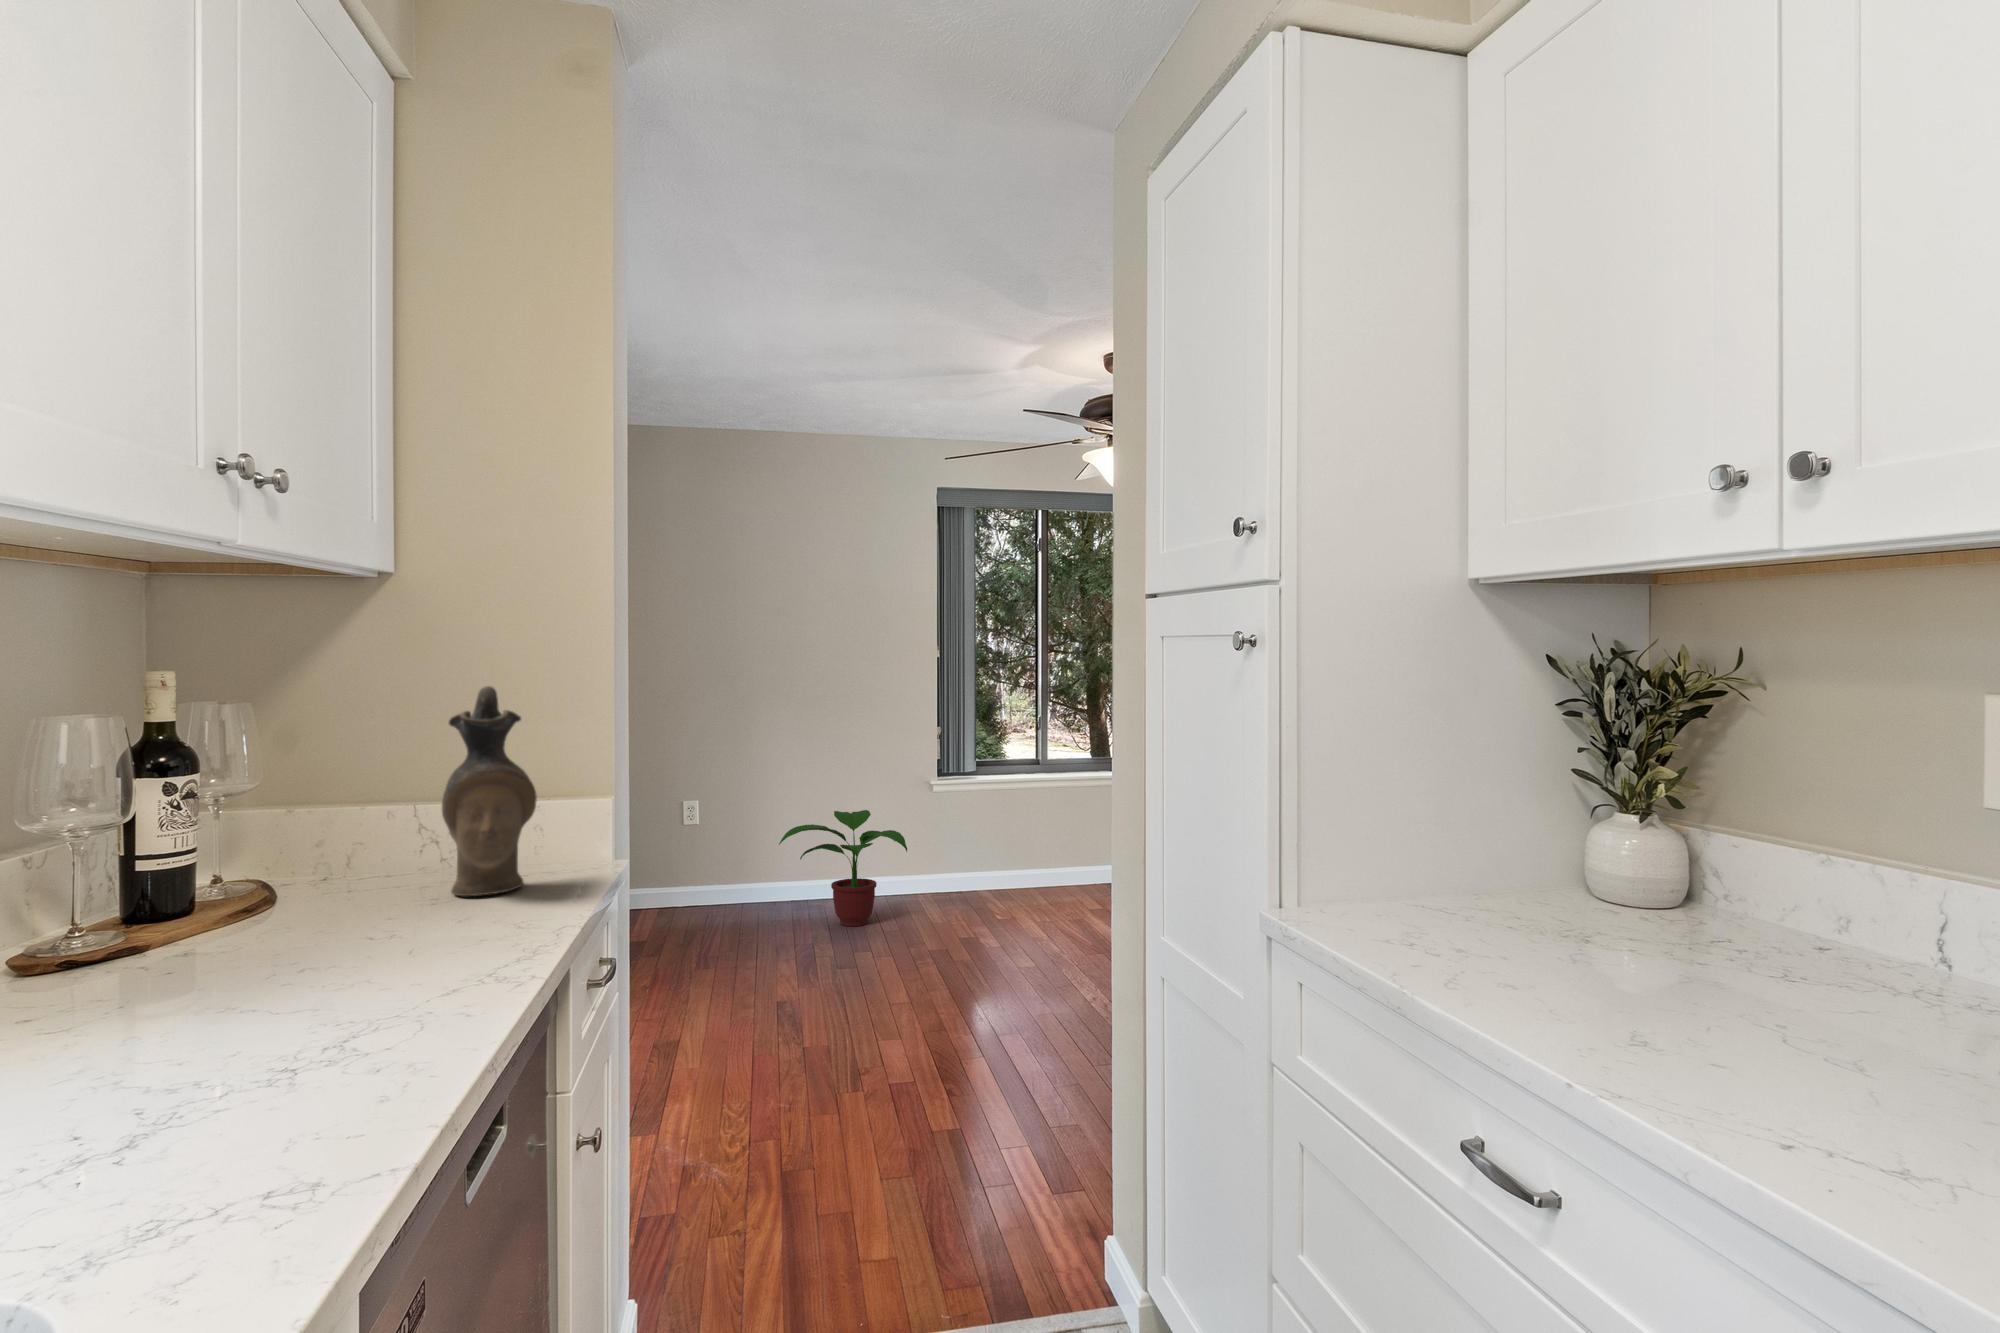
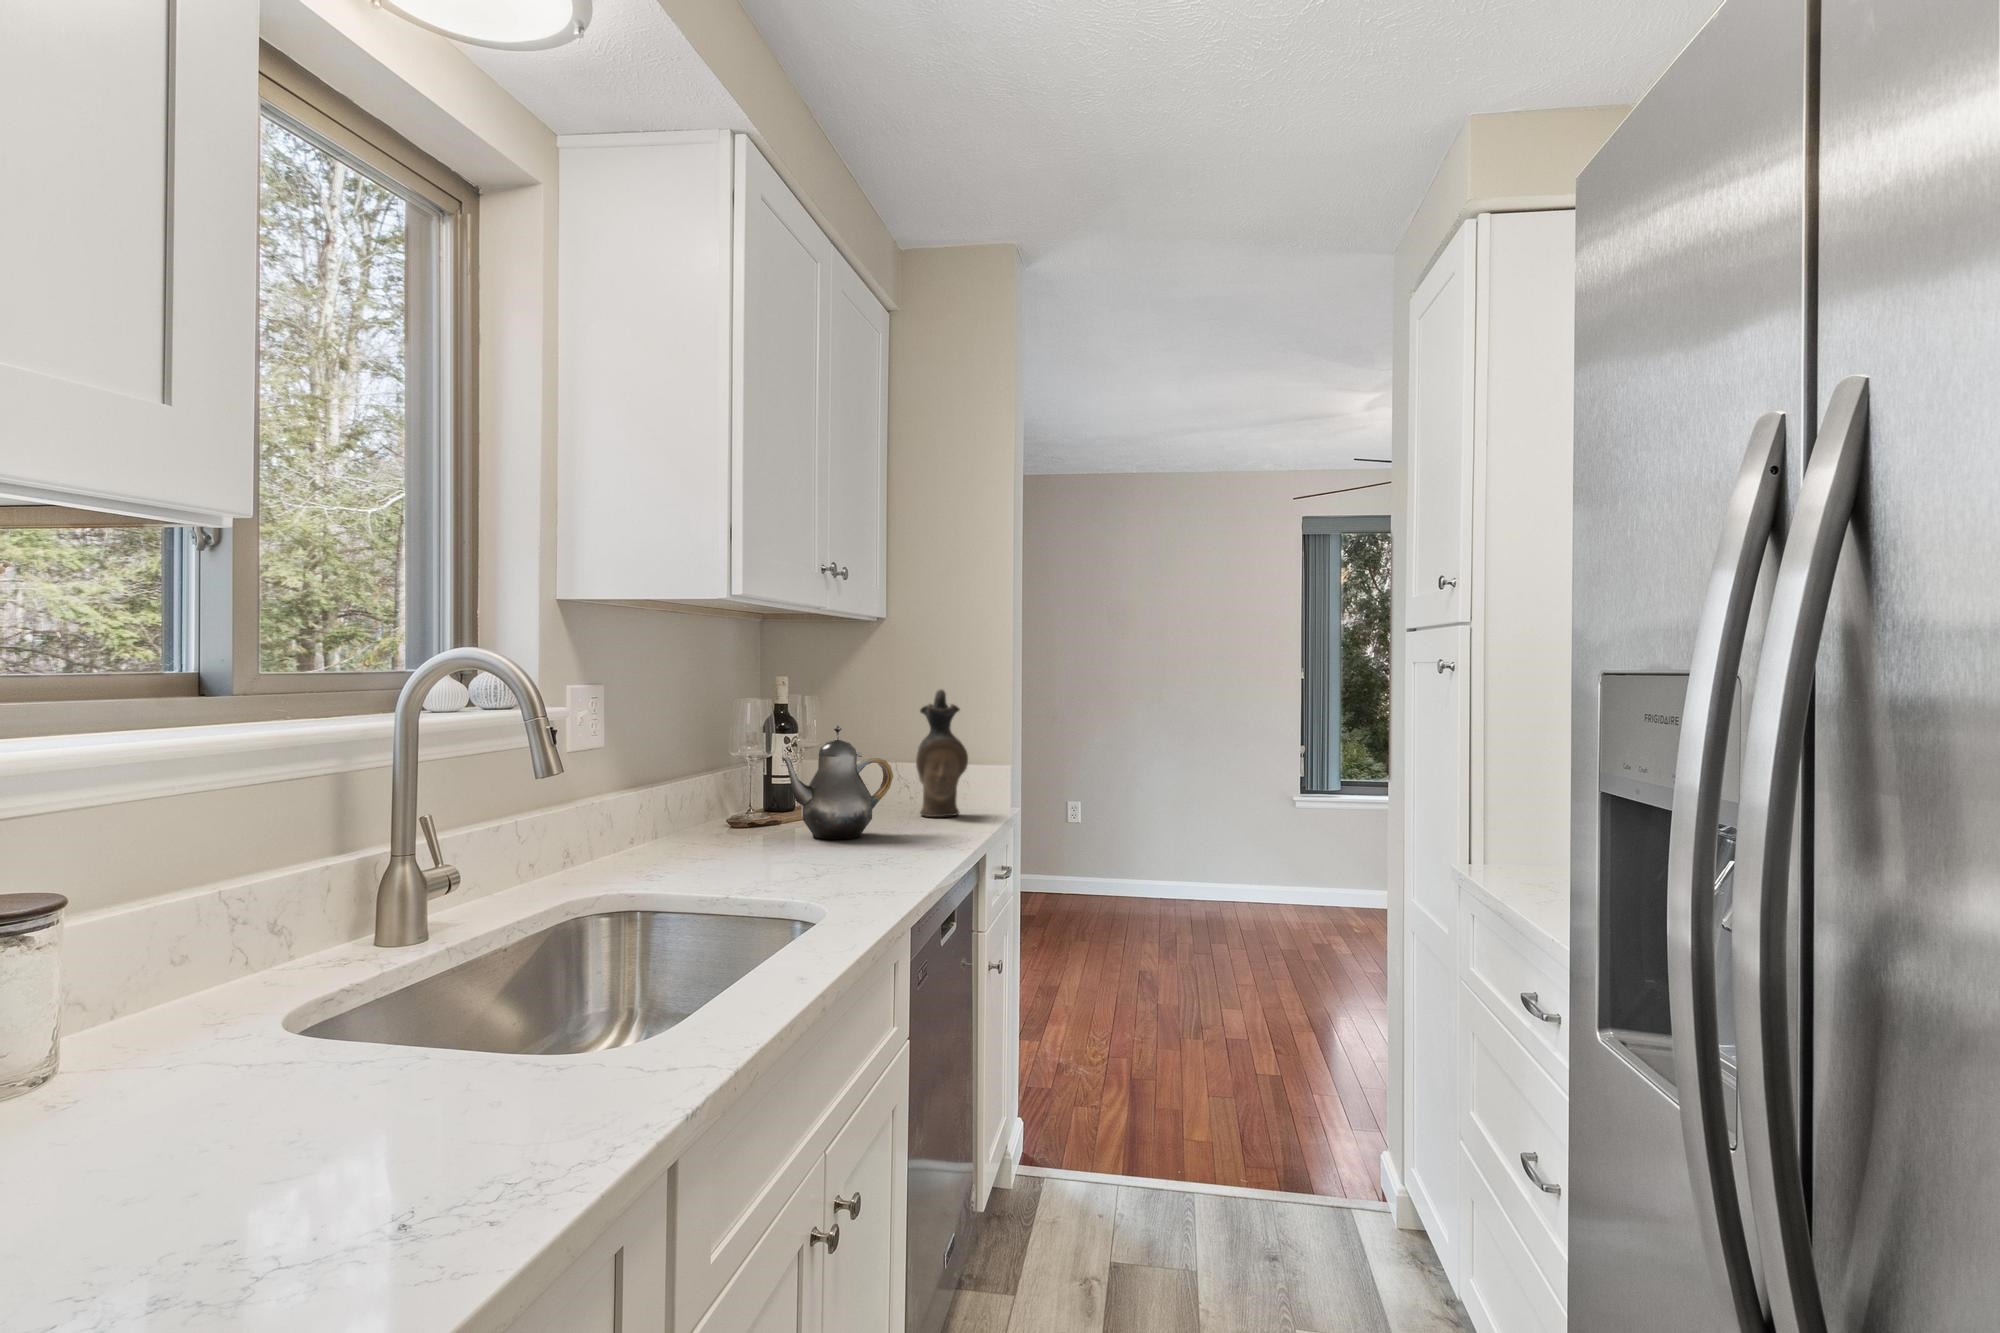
teapot: none [108,765,384,990] -> present [782,726,893,840]
potted plant: present [779,810,907,926] -> none [1148,817,1264,922]

